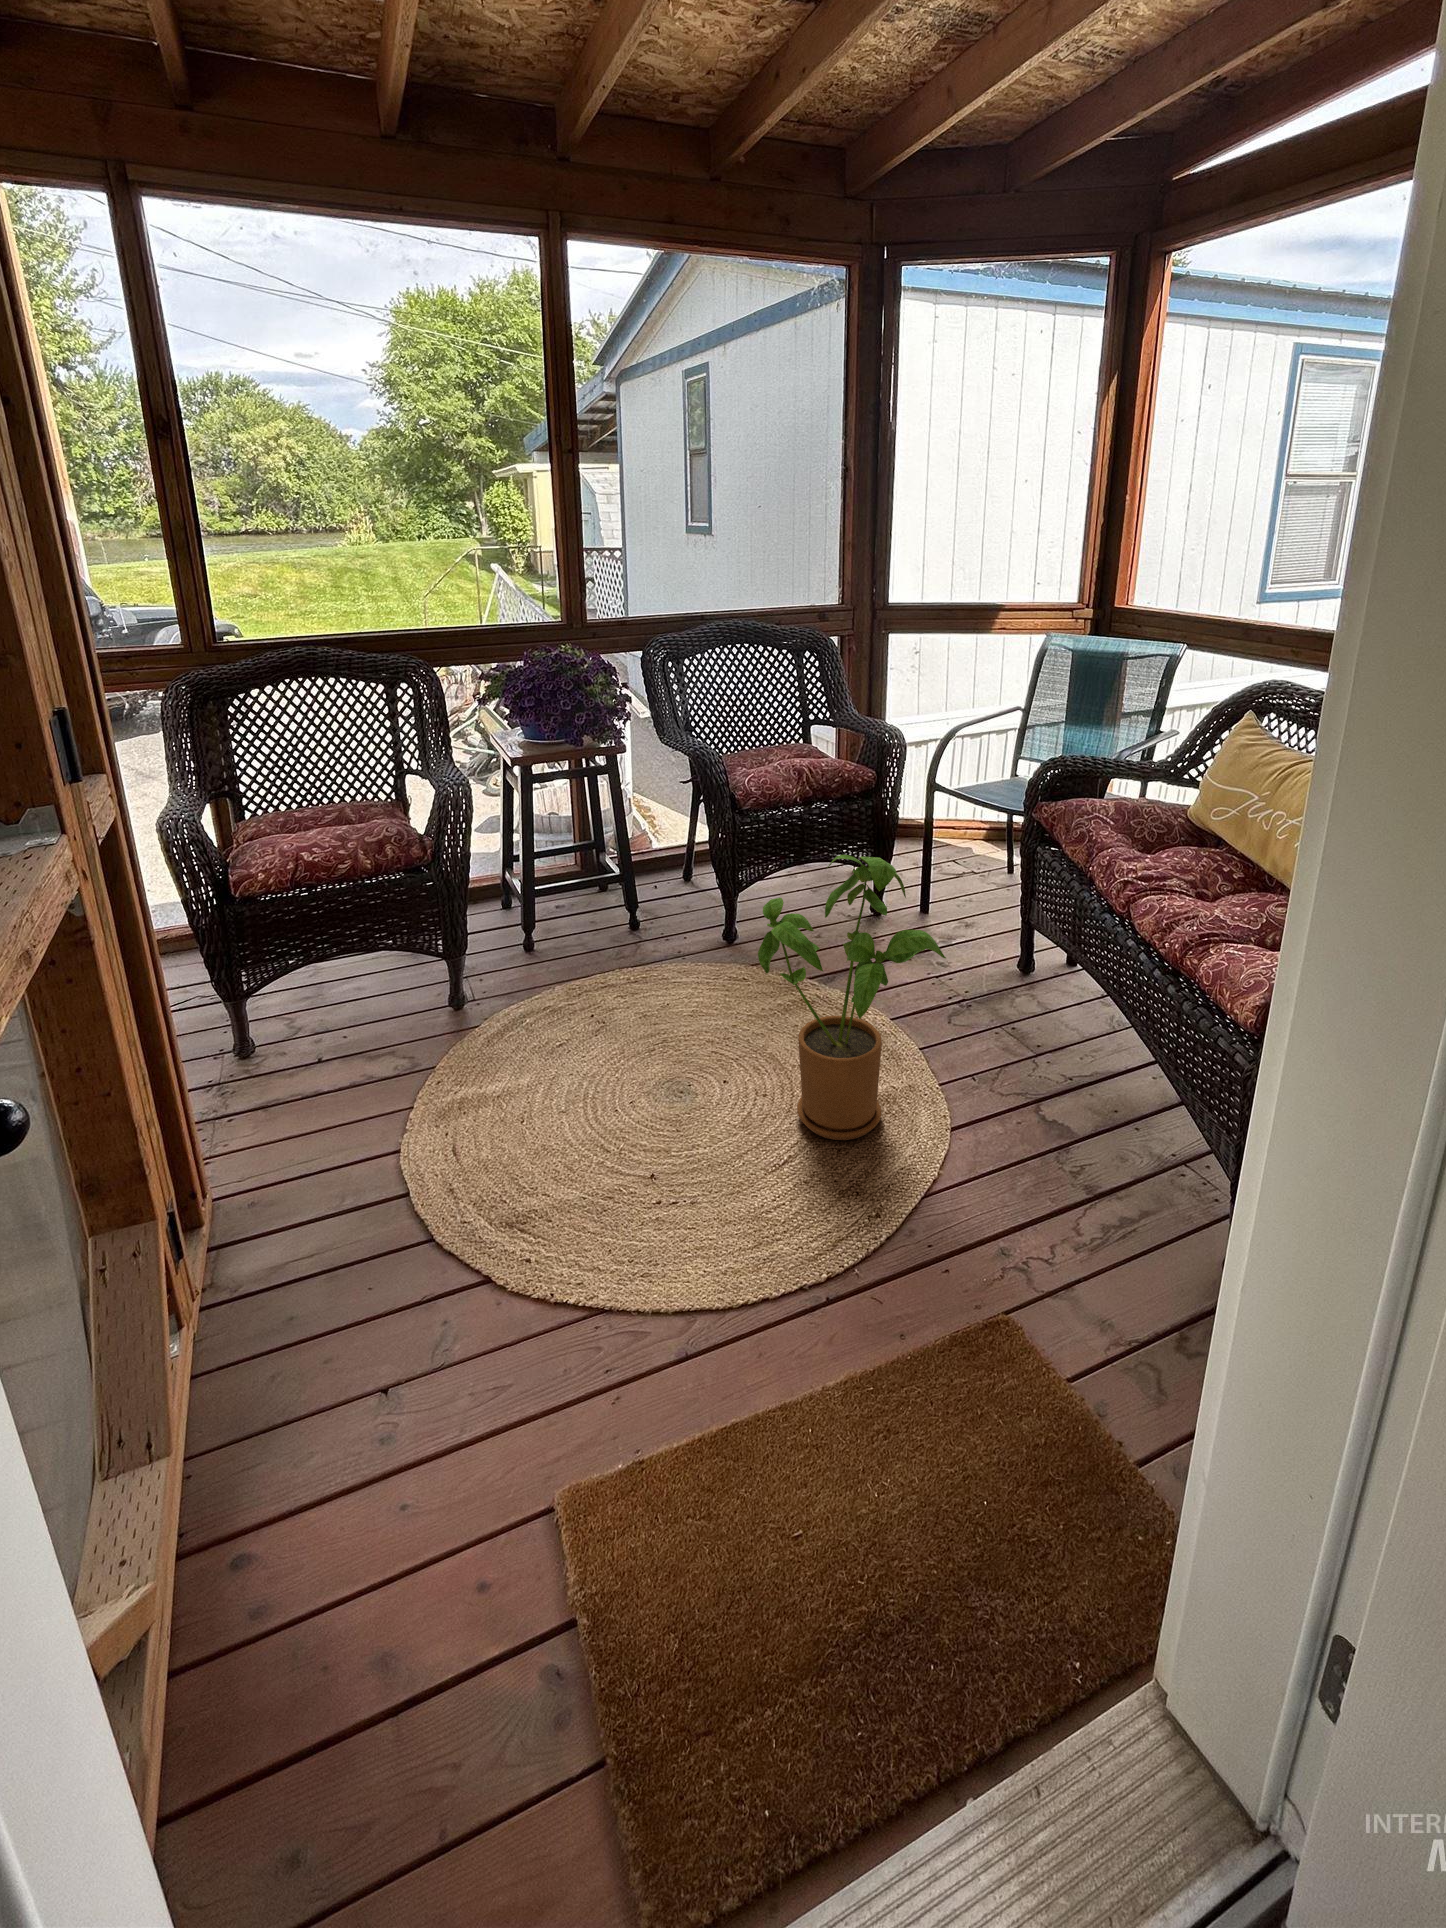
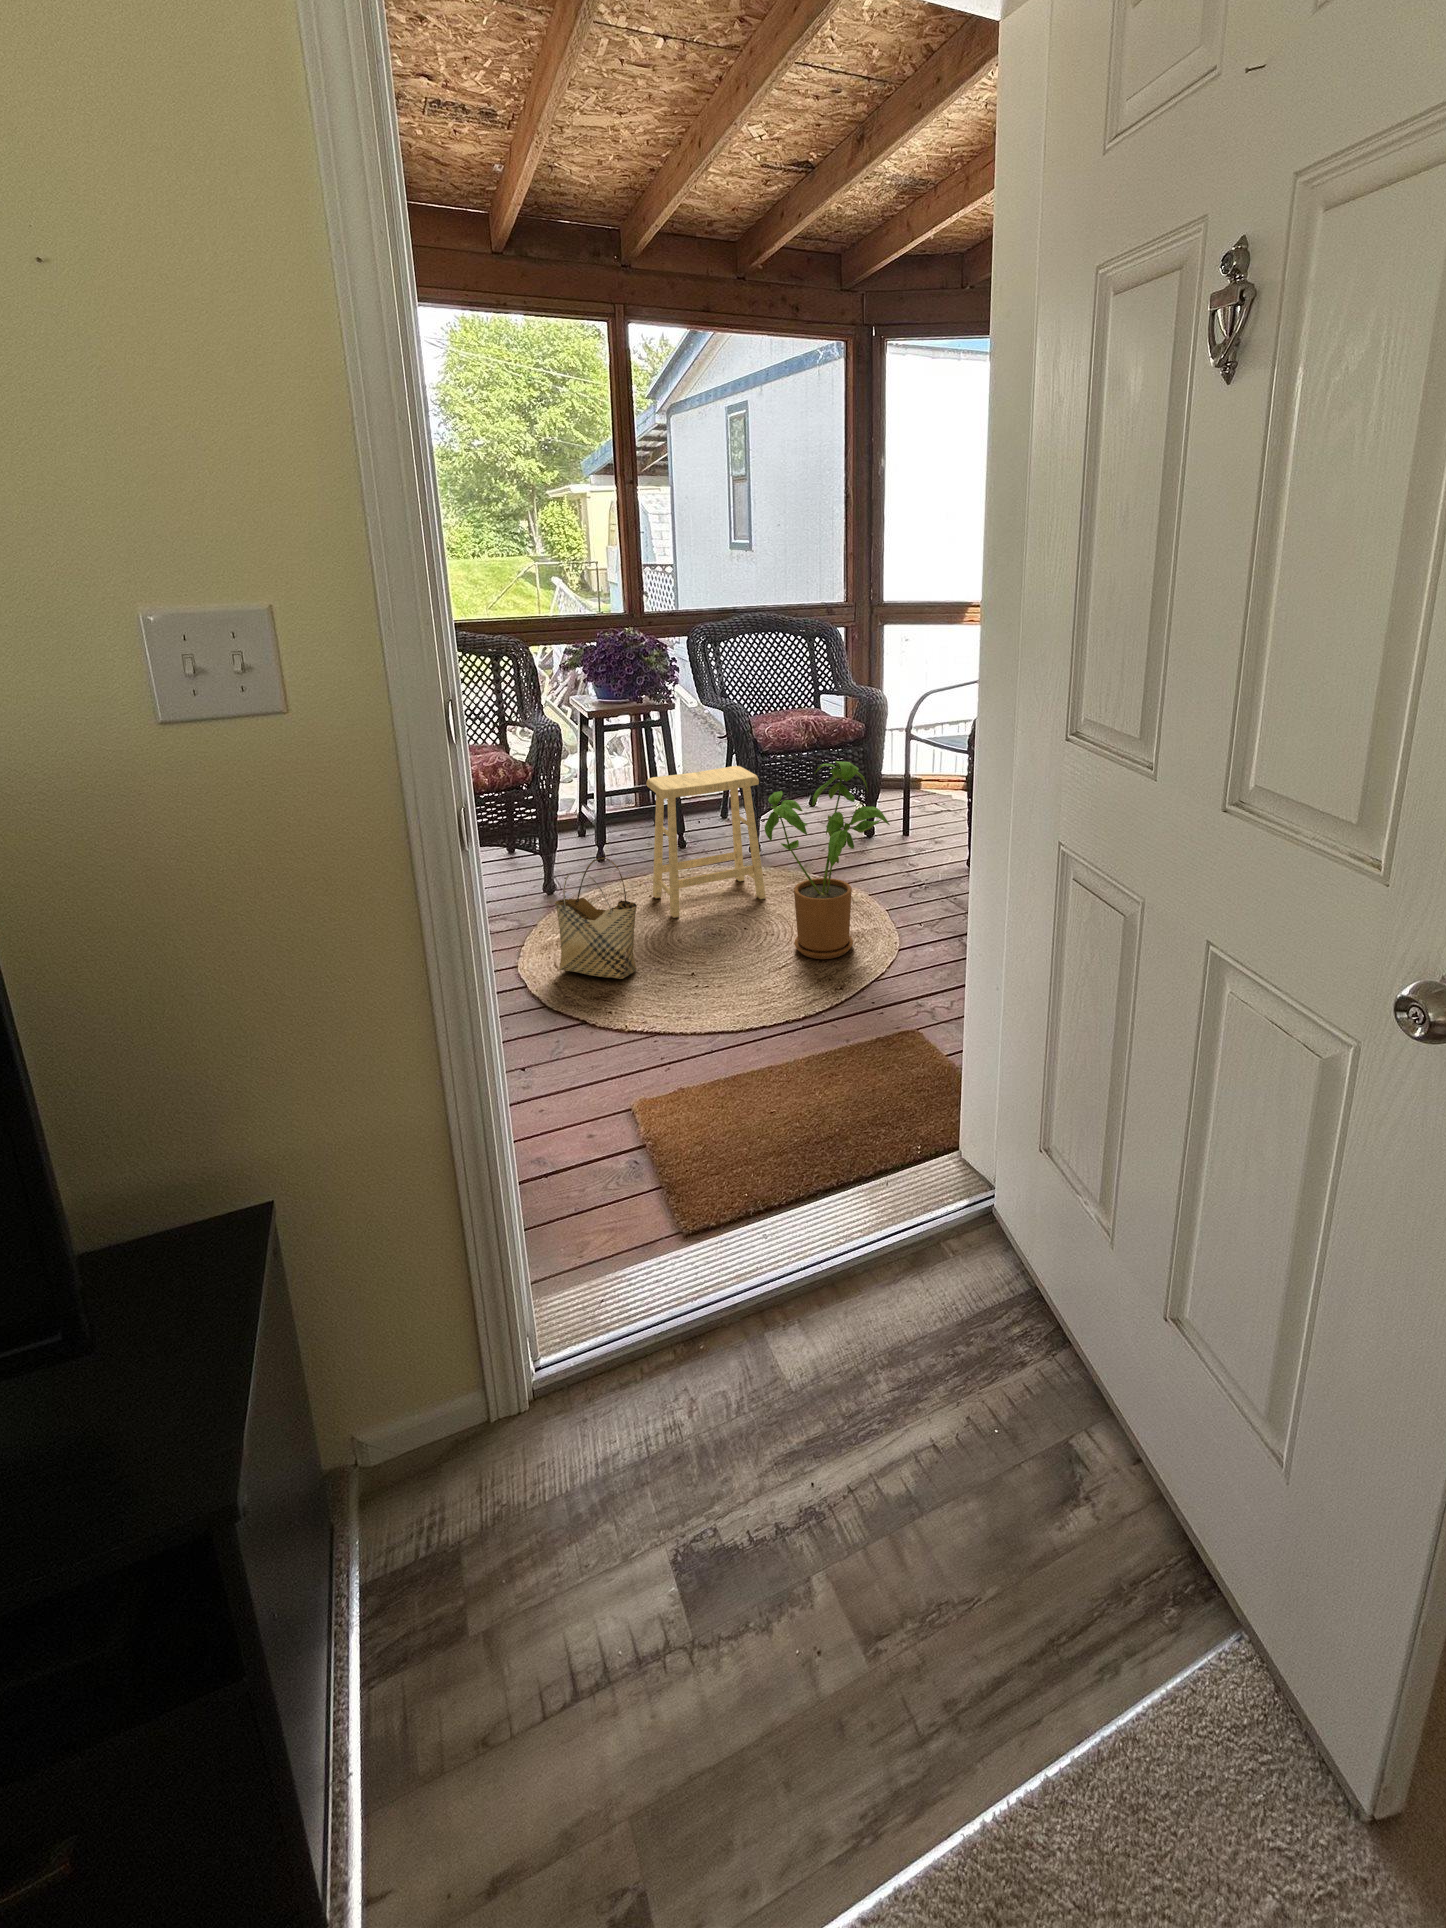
footstool: none [588,837,749,1053] -> present [646,766,766,918]
woven basket: none [456,995,574,1175] -> present [554,857,637,979]

